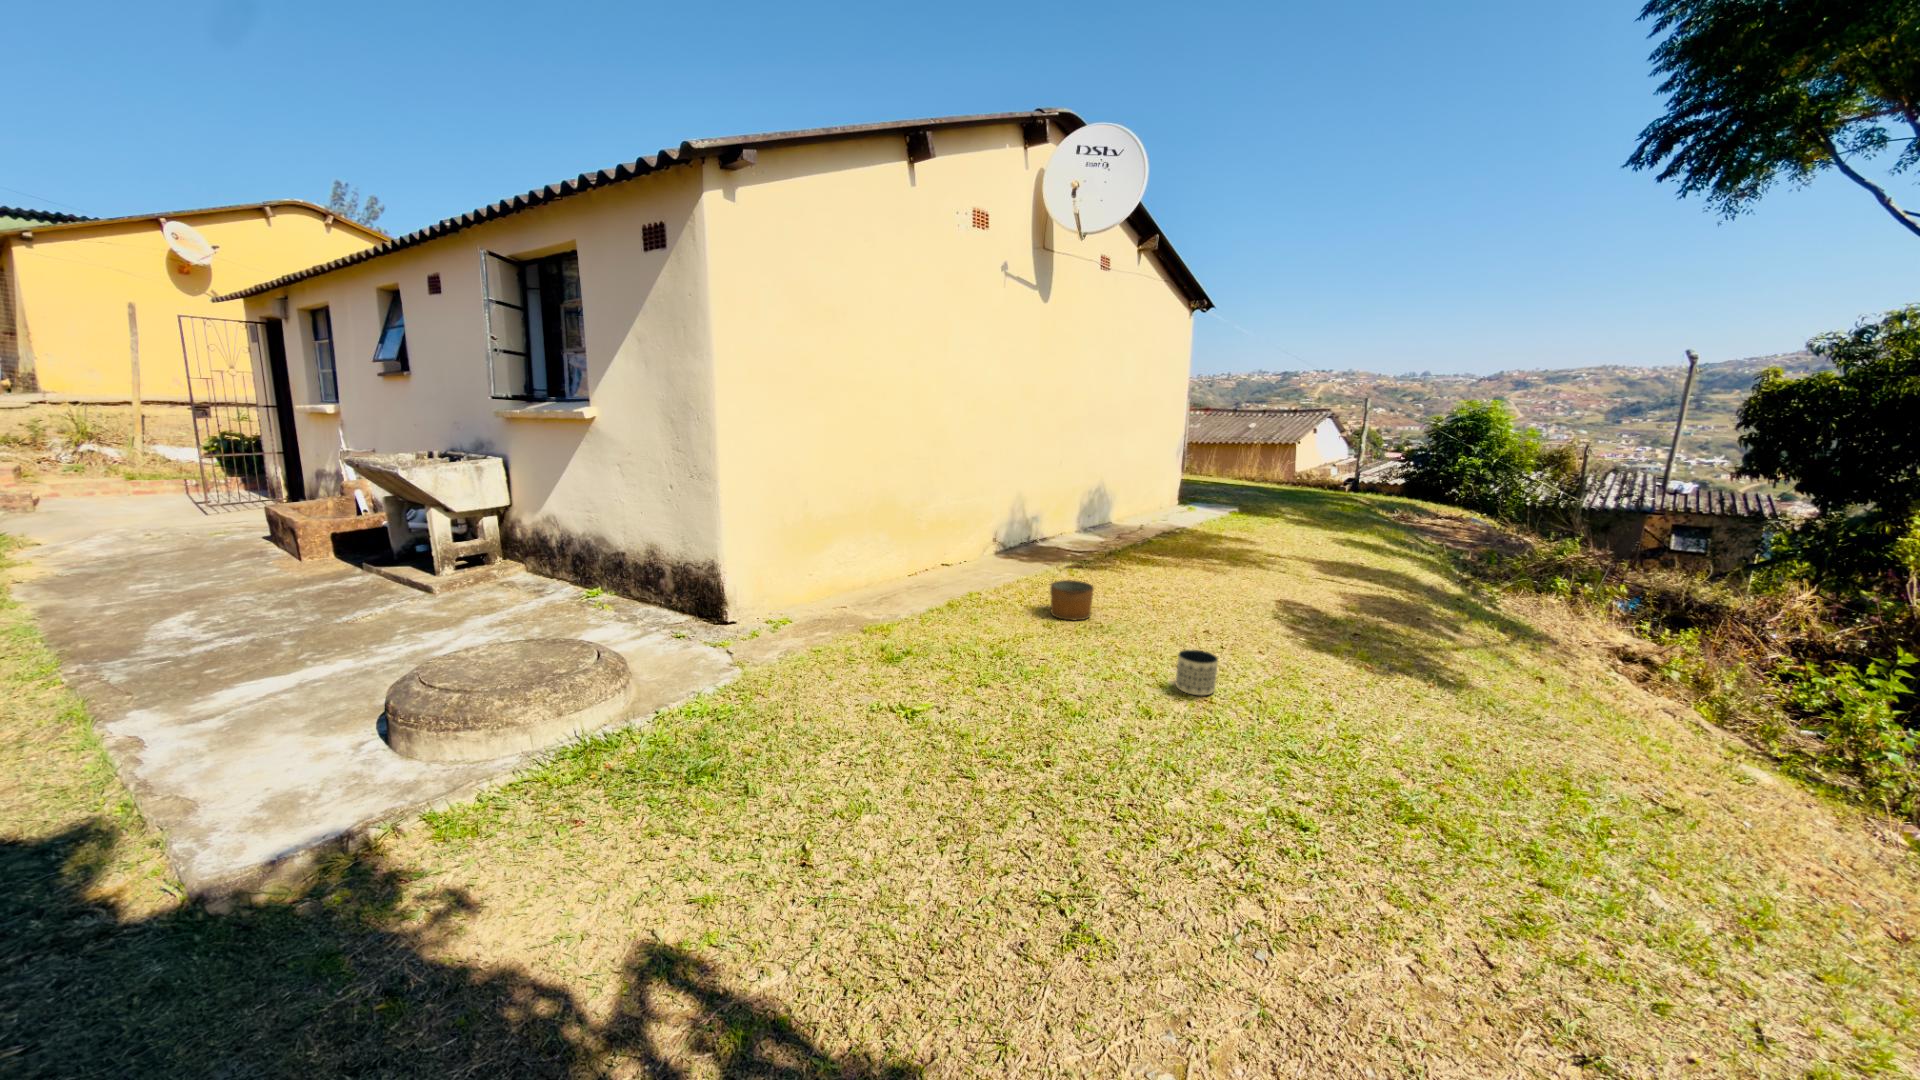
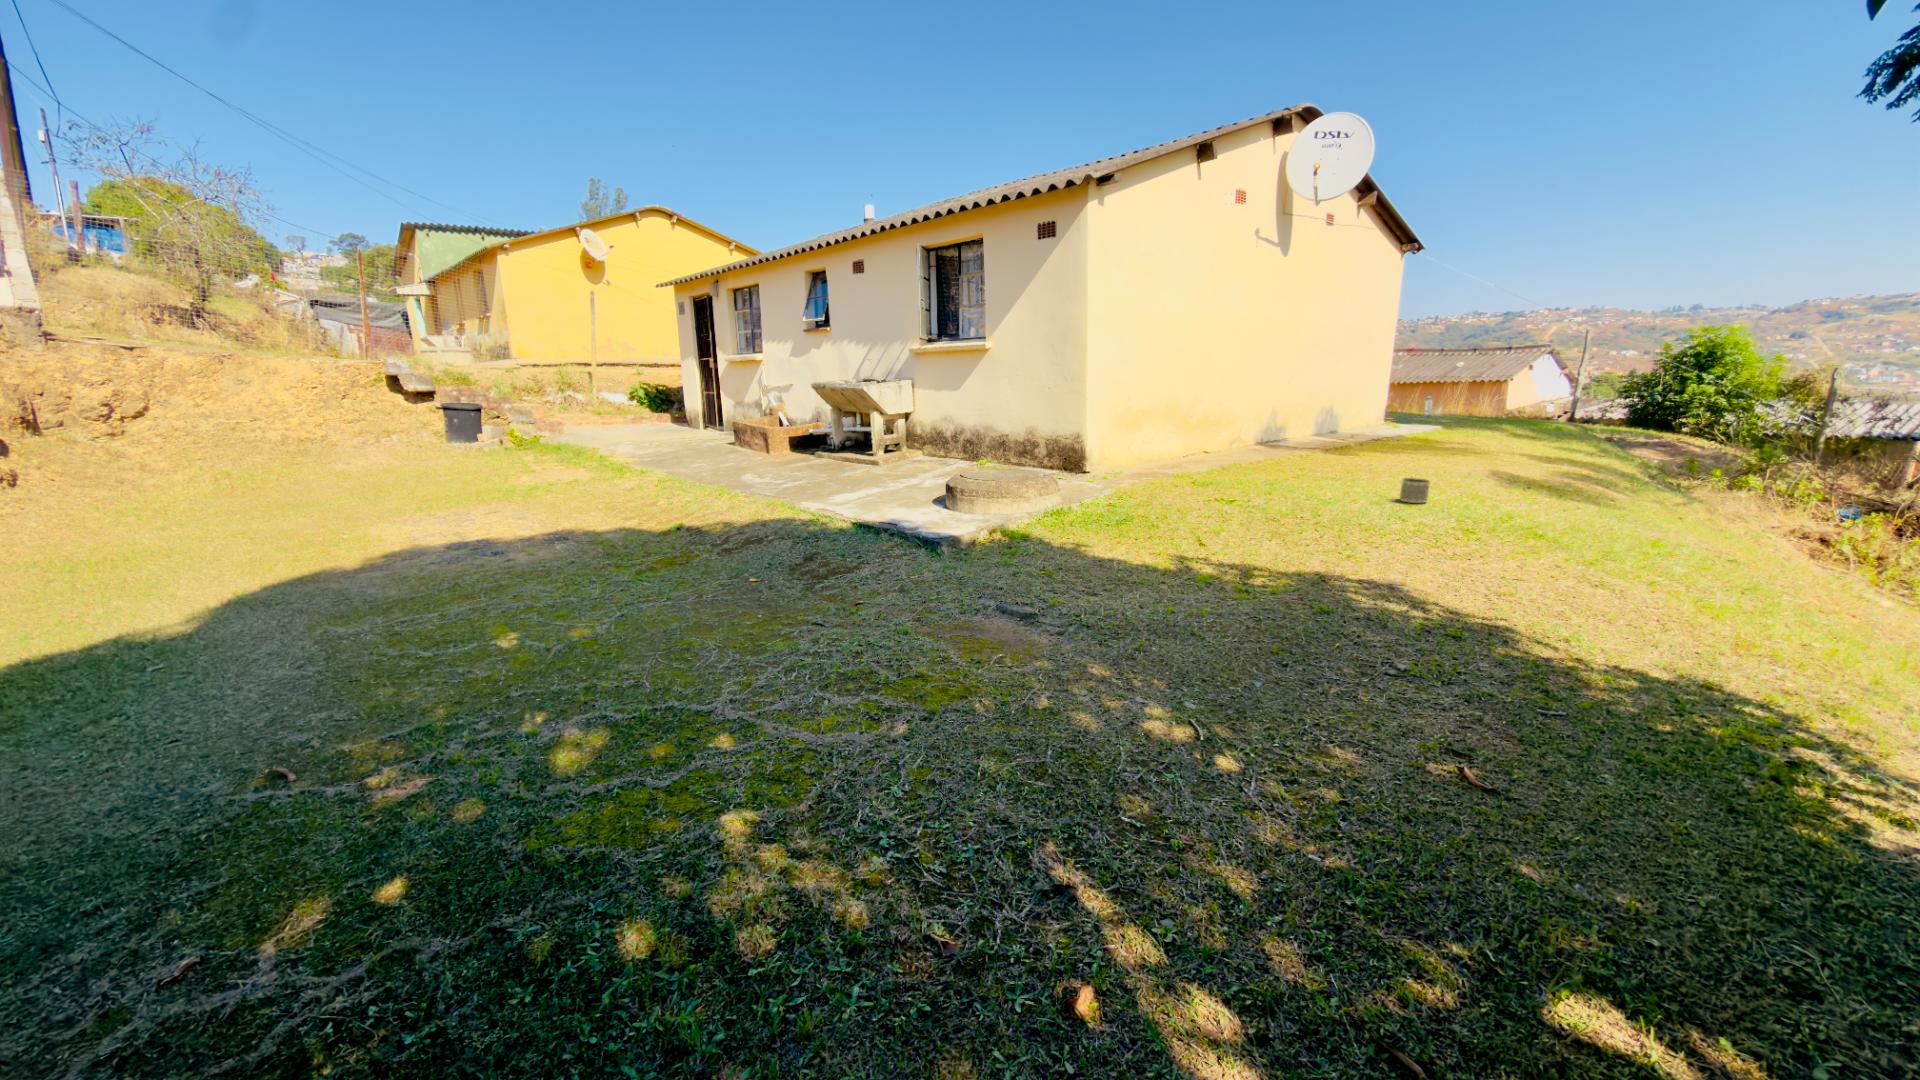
bucket: present [1050,565,1094,620] -> none [1301,440,1334,477]

